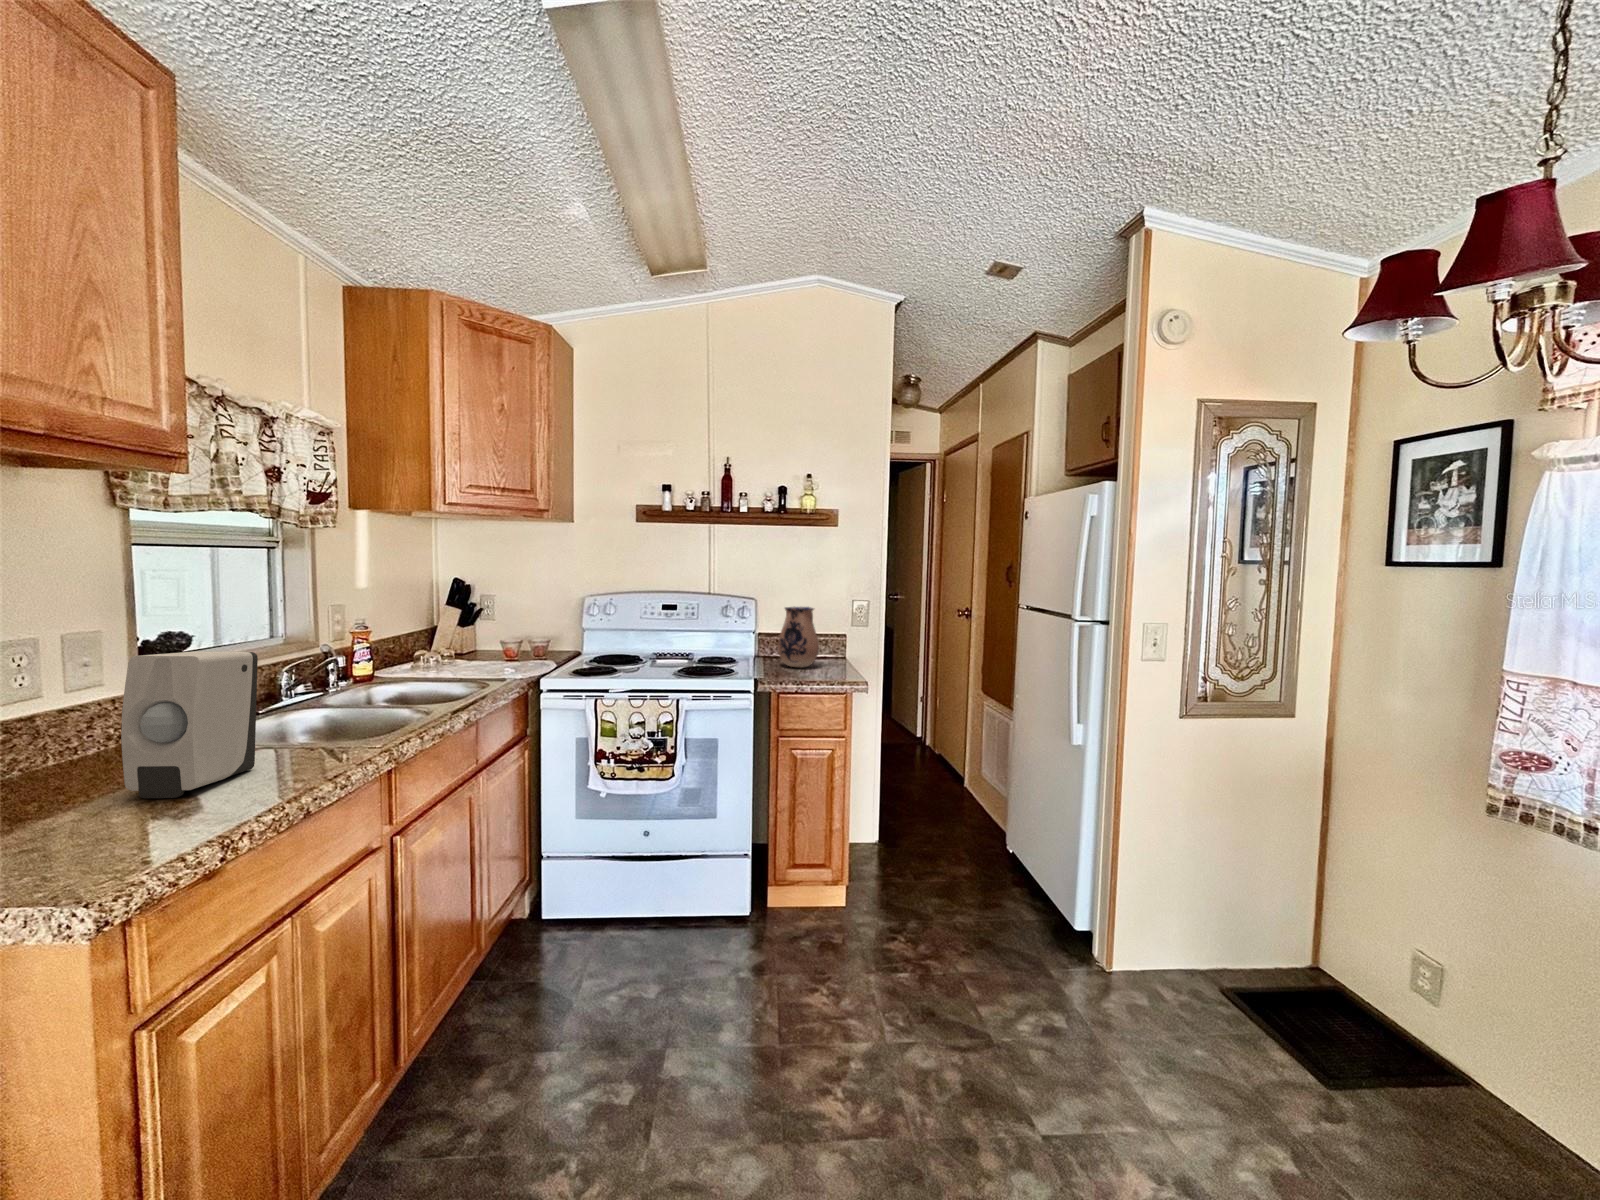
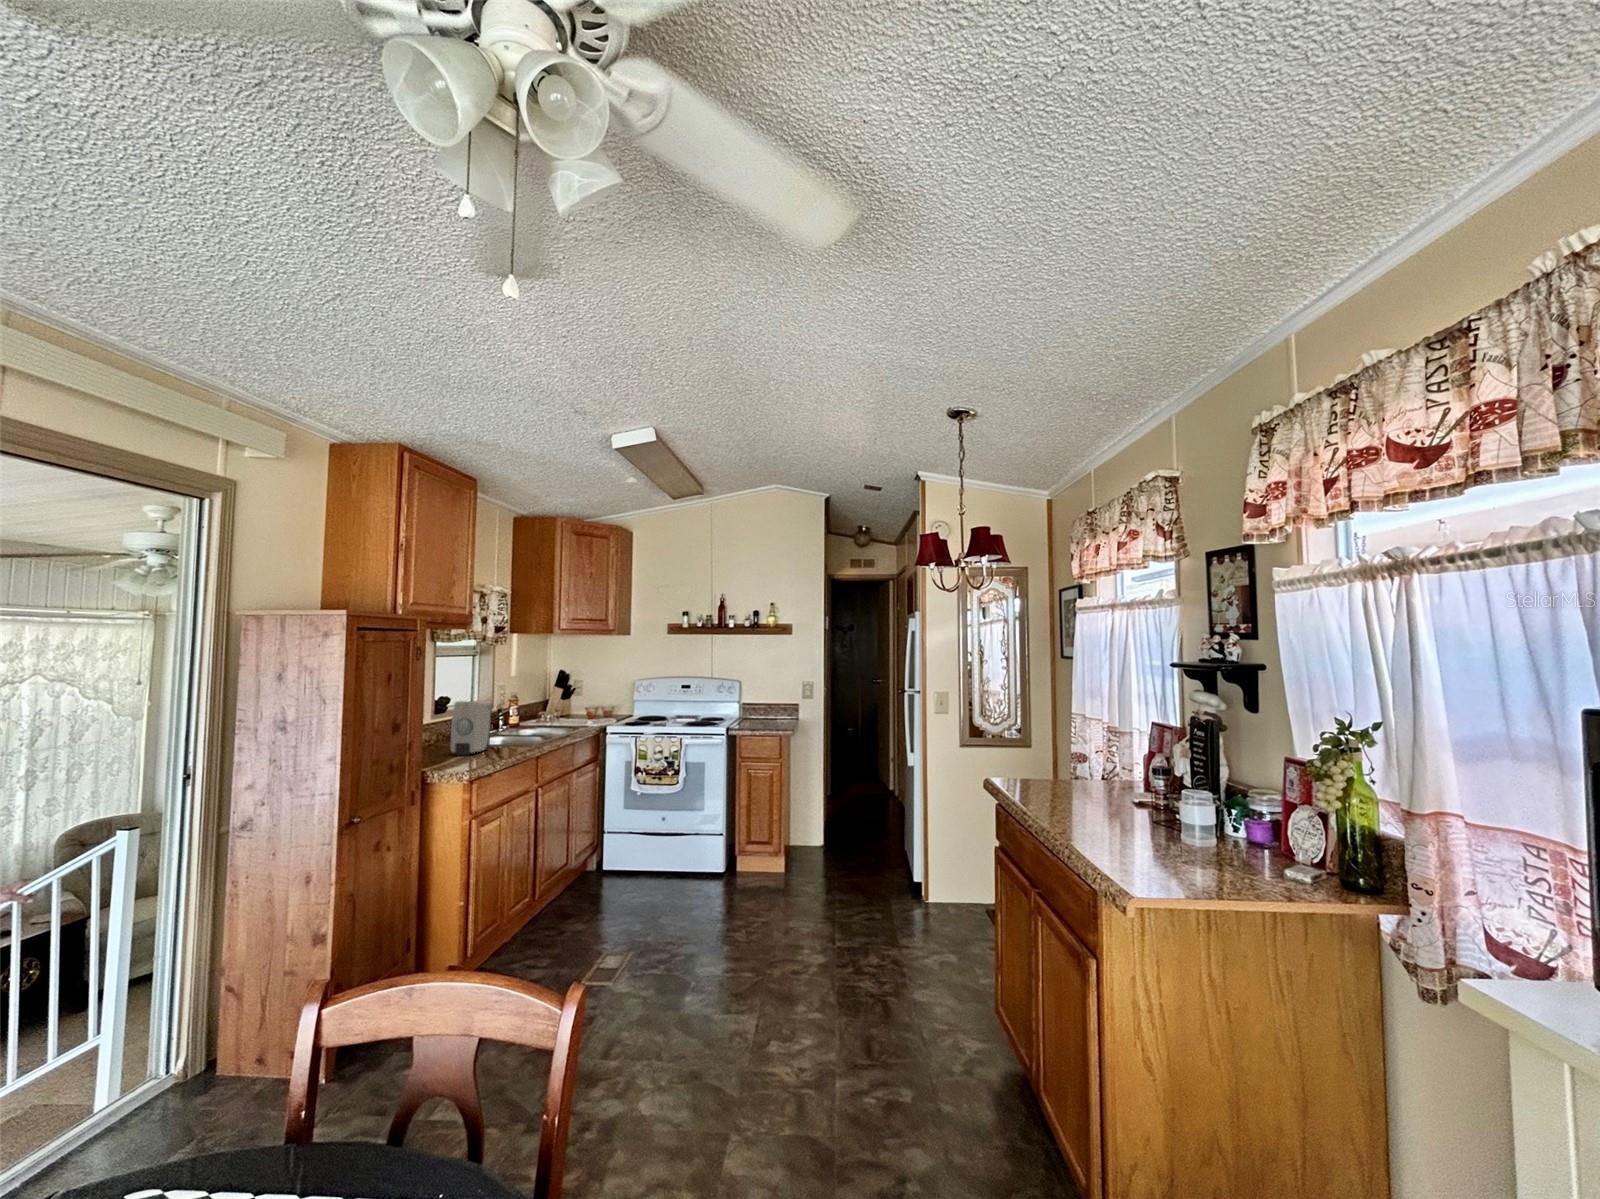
ceramic pitcher: present [778,607,819,668] -> none [748,686,774,723]

